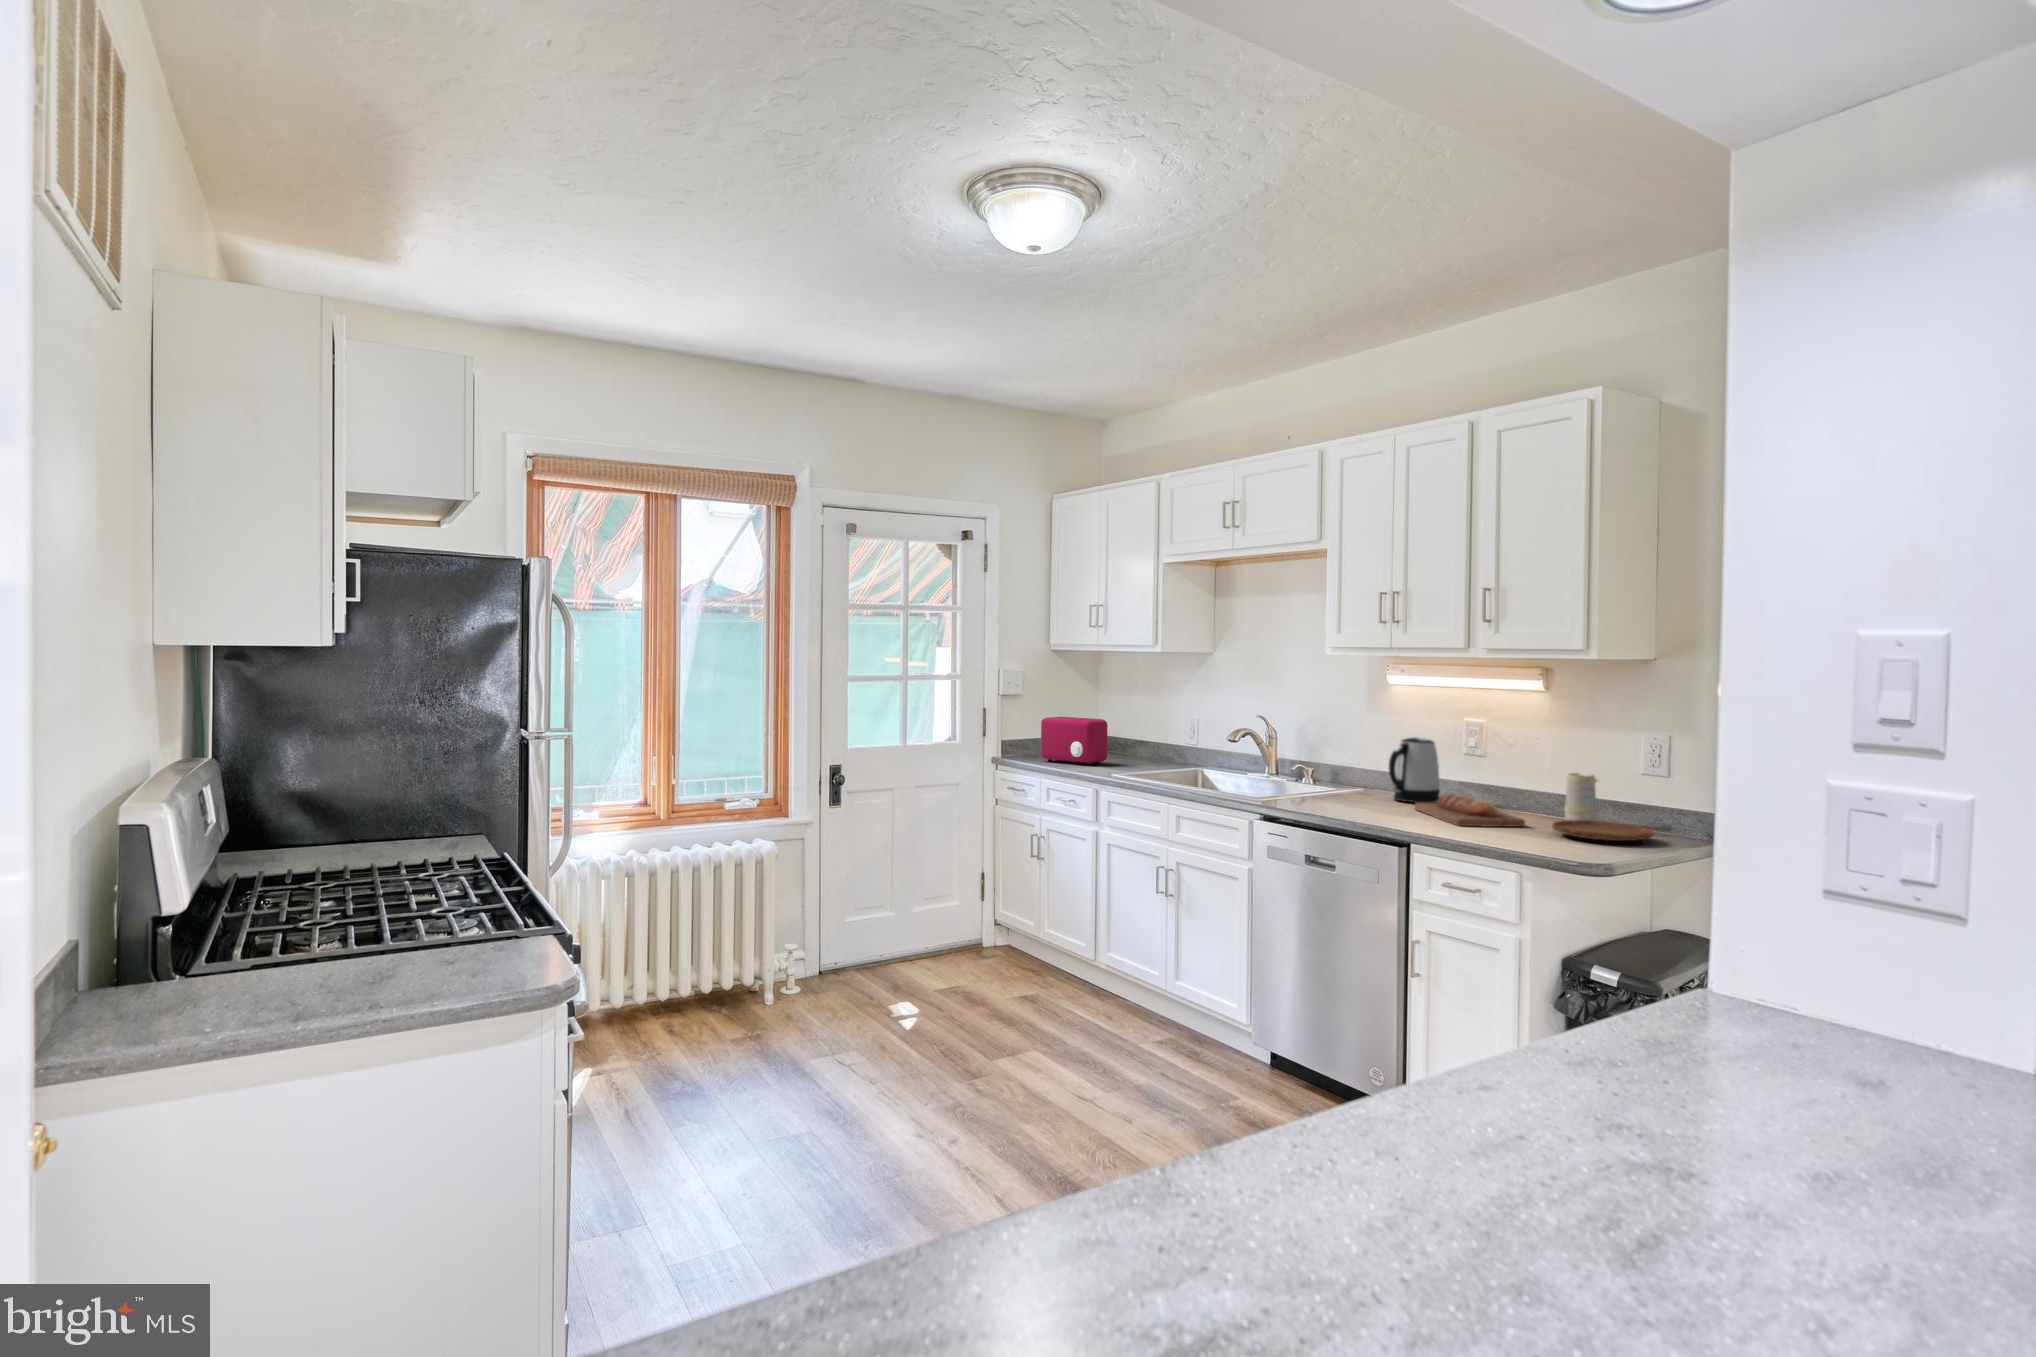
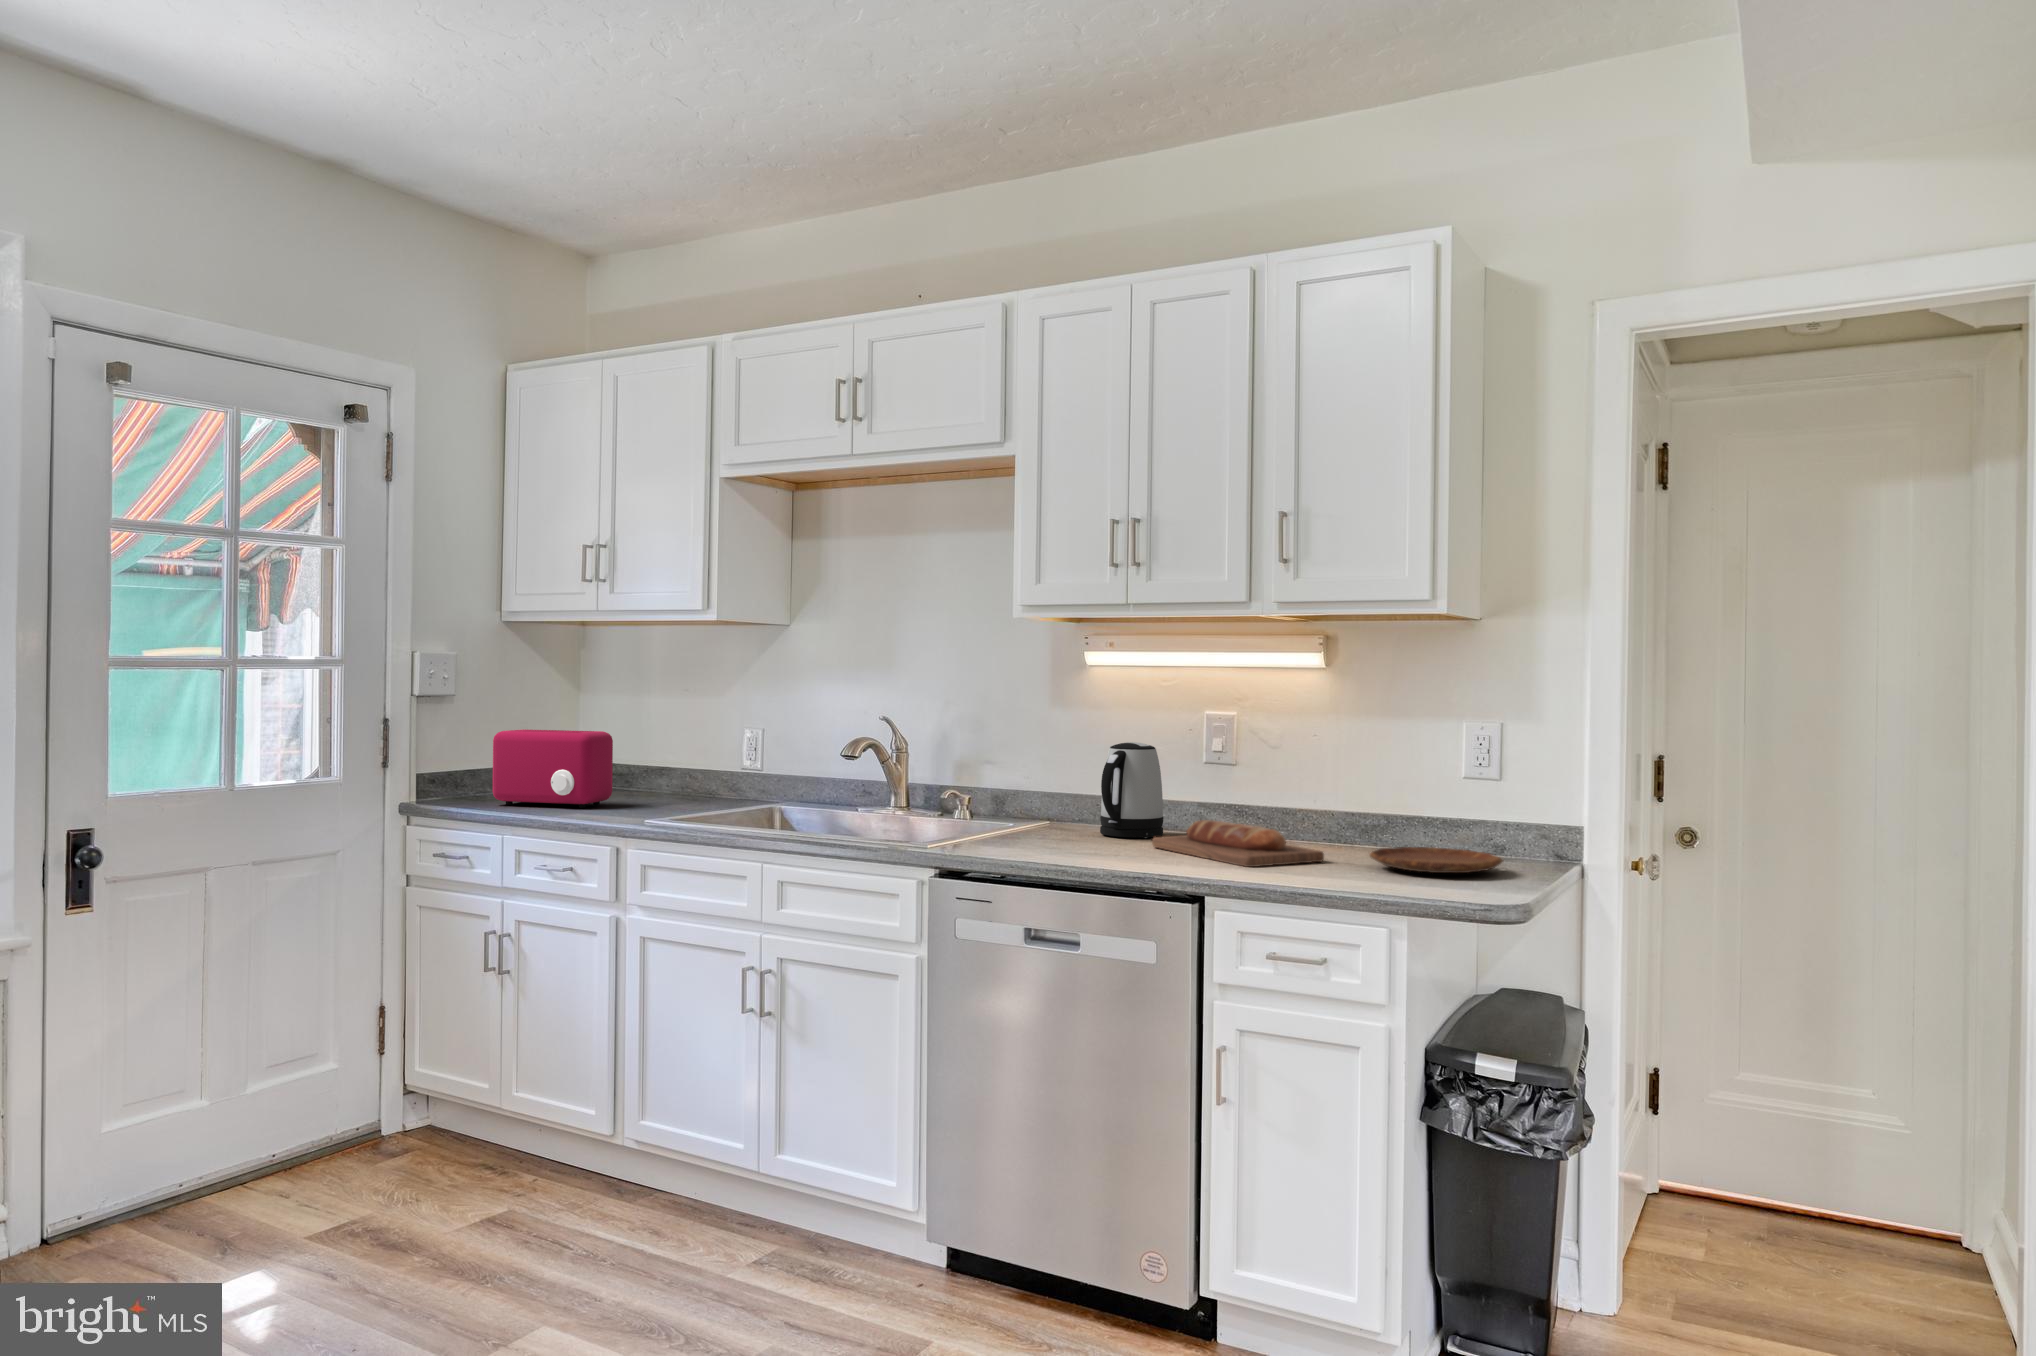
mug: present [1565,773,1597,821] -> none [1346,782,1403,852]

